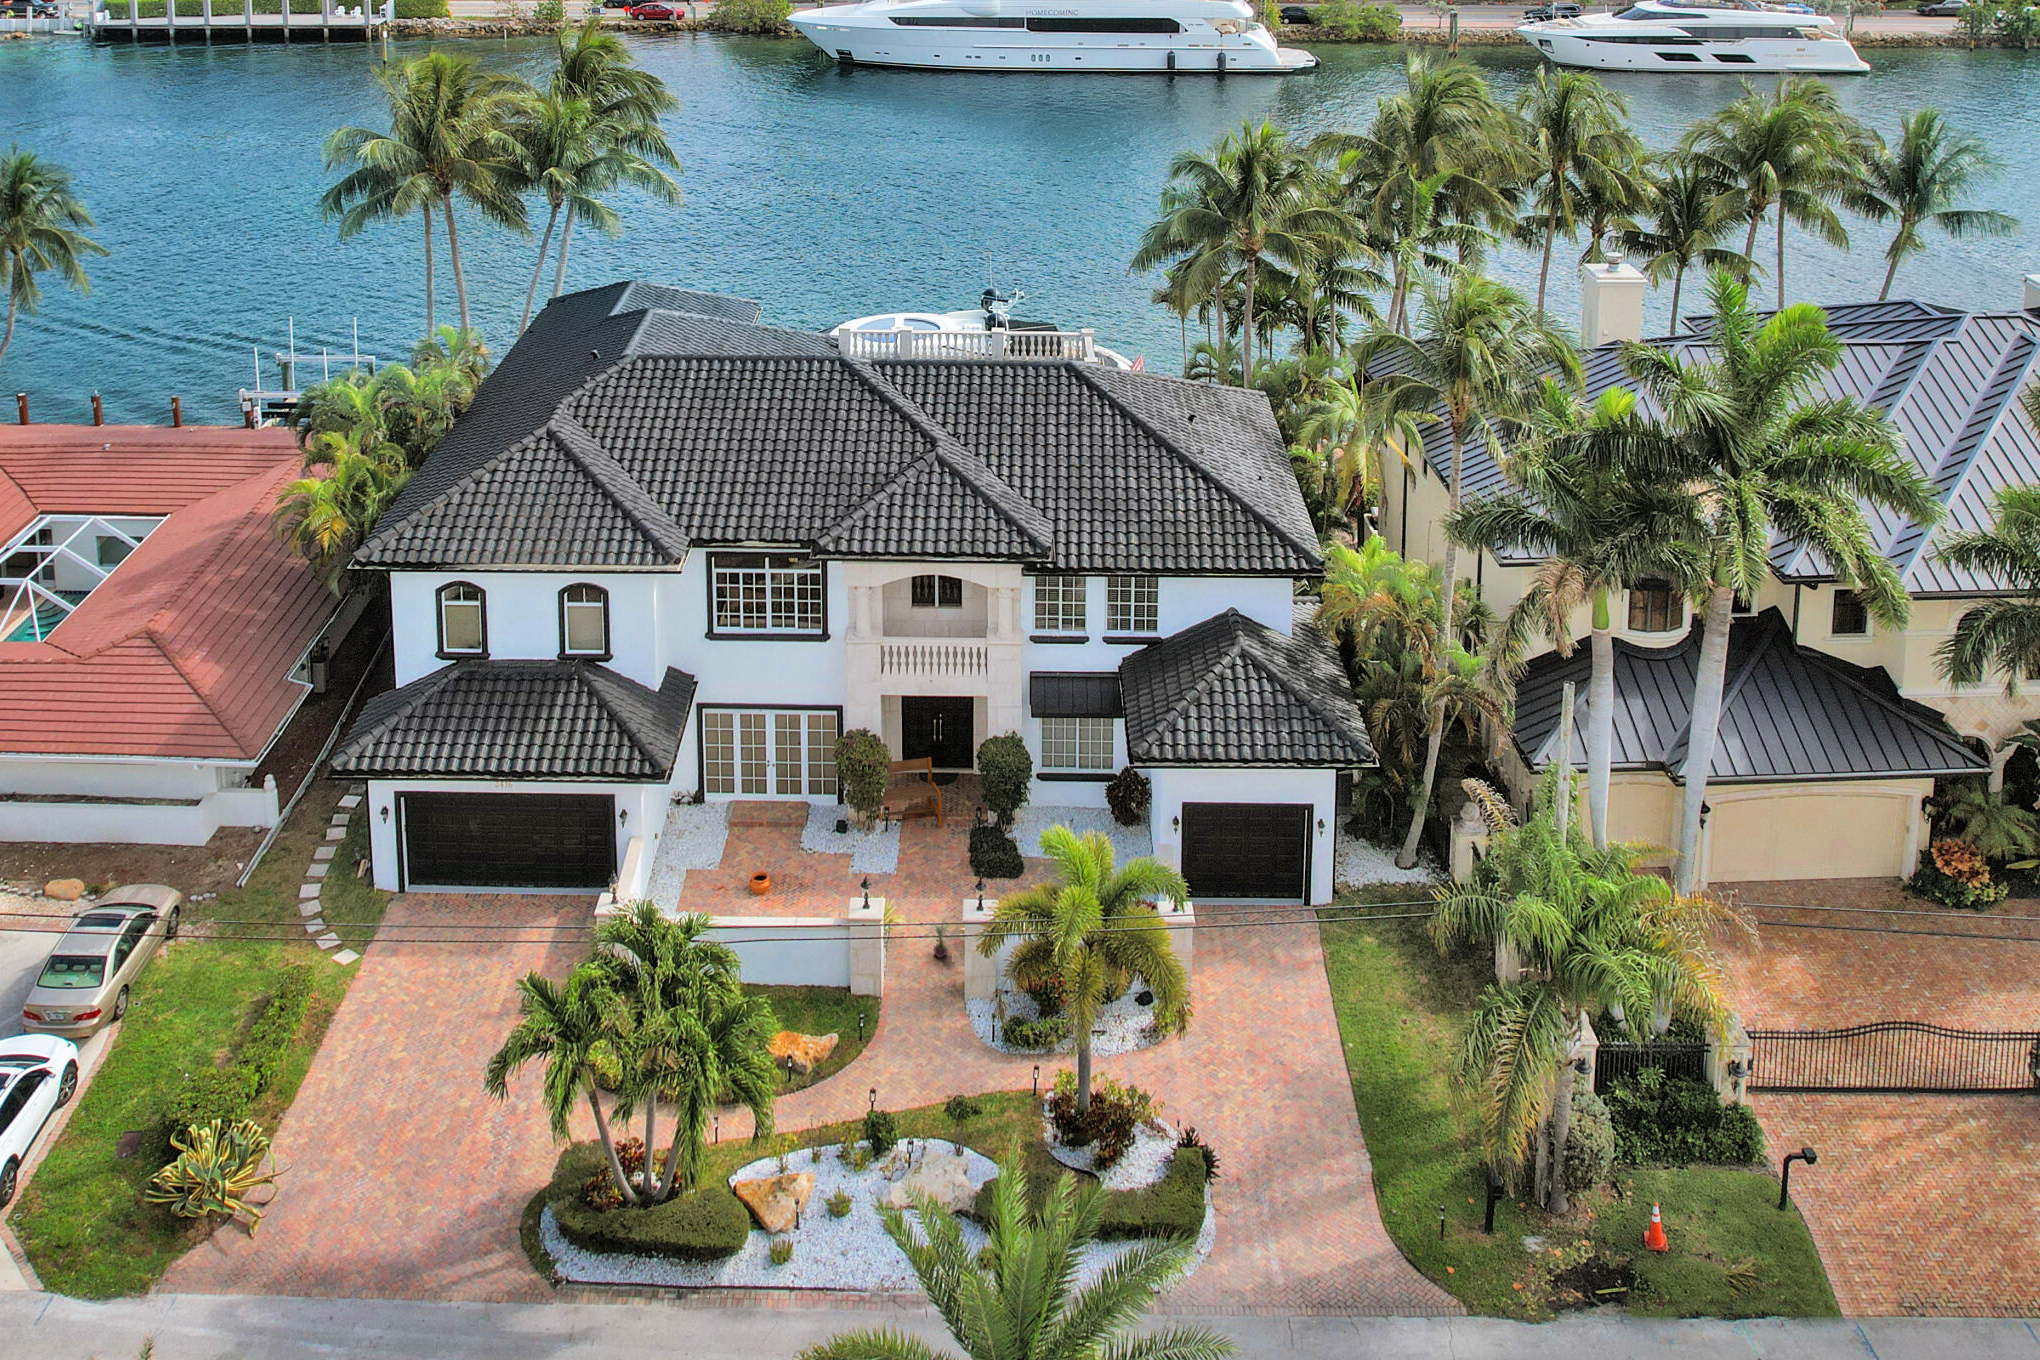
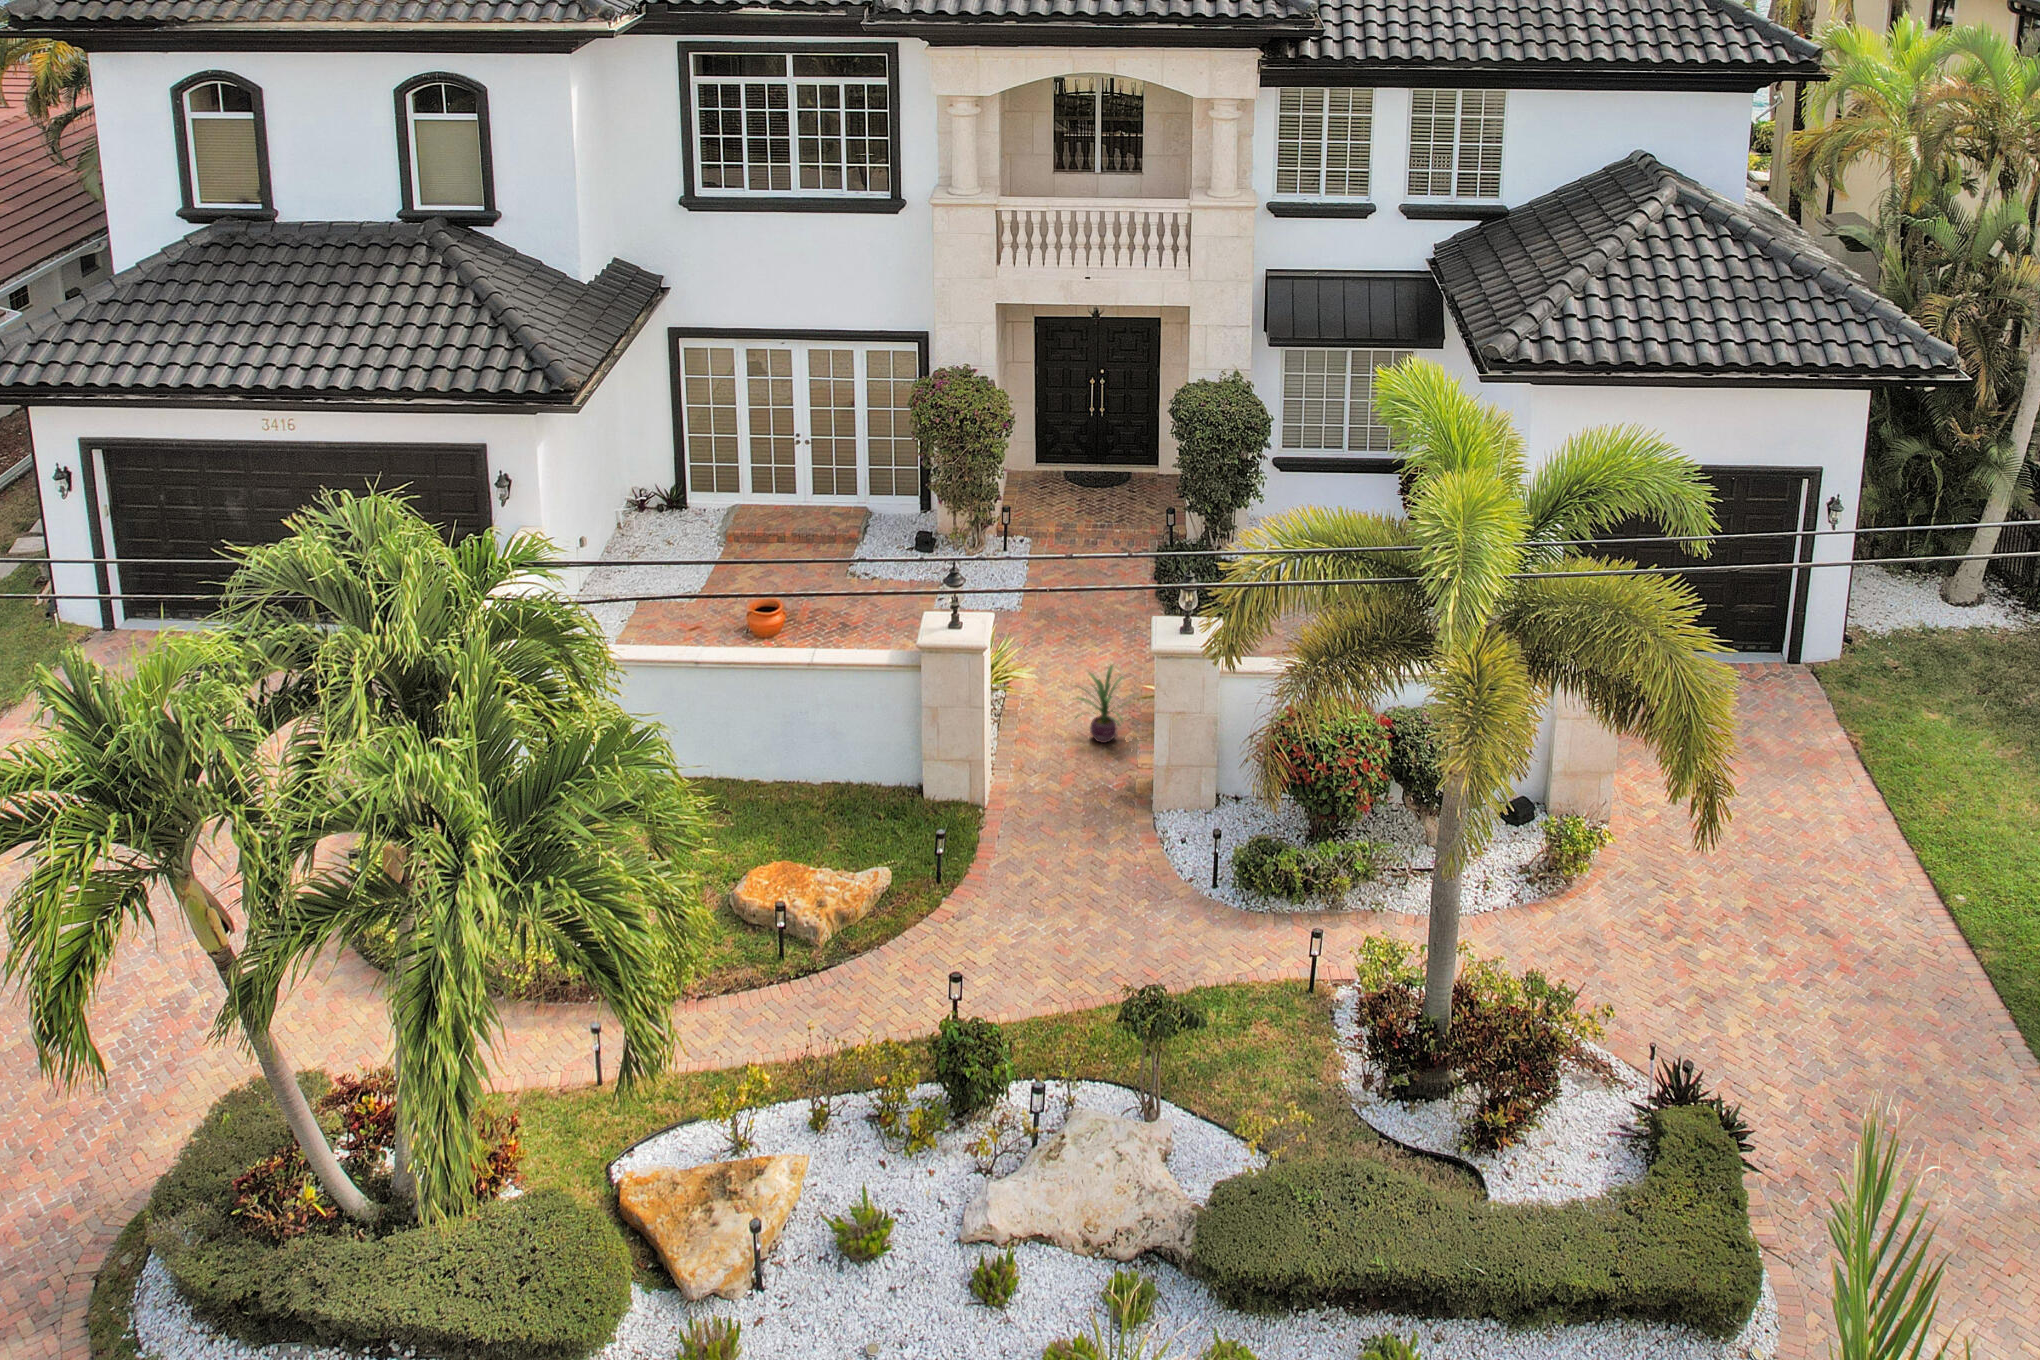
bench: present [879,757,942,827] -> none [976,420,1106,554]

